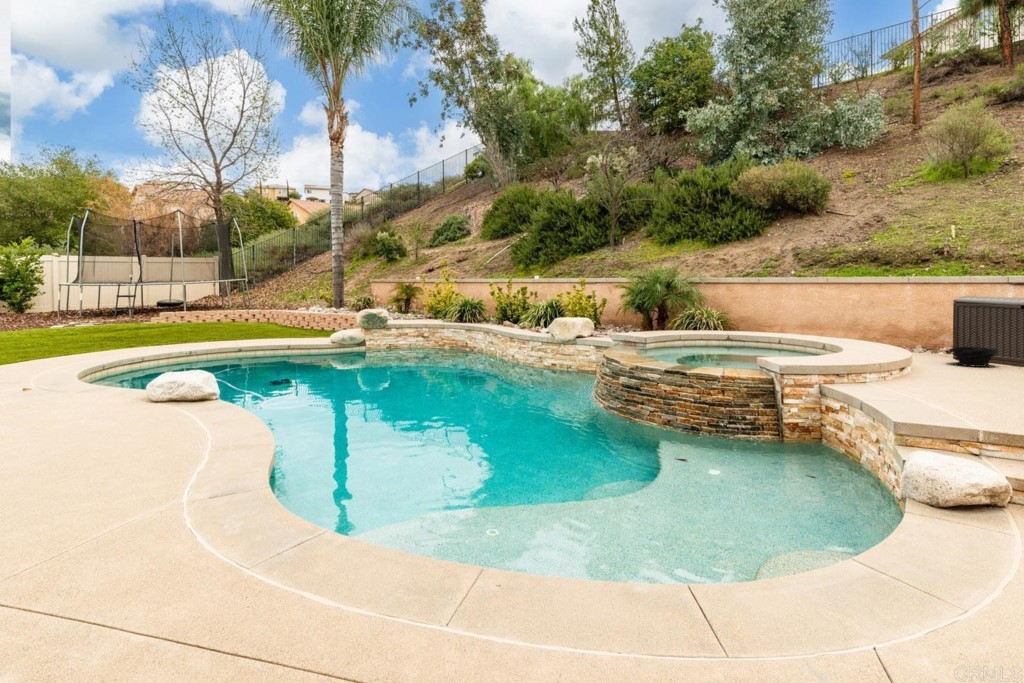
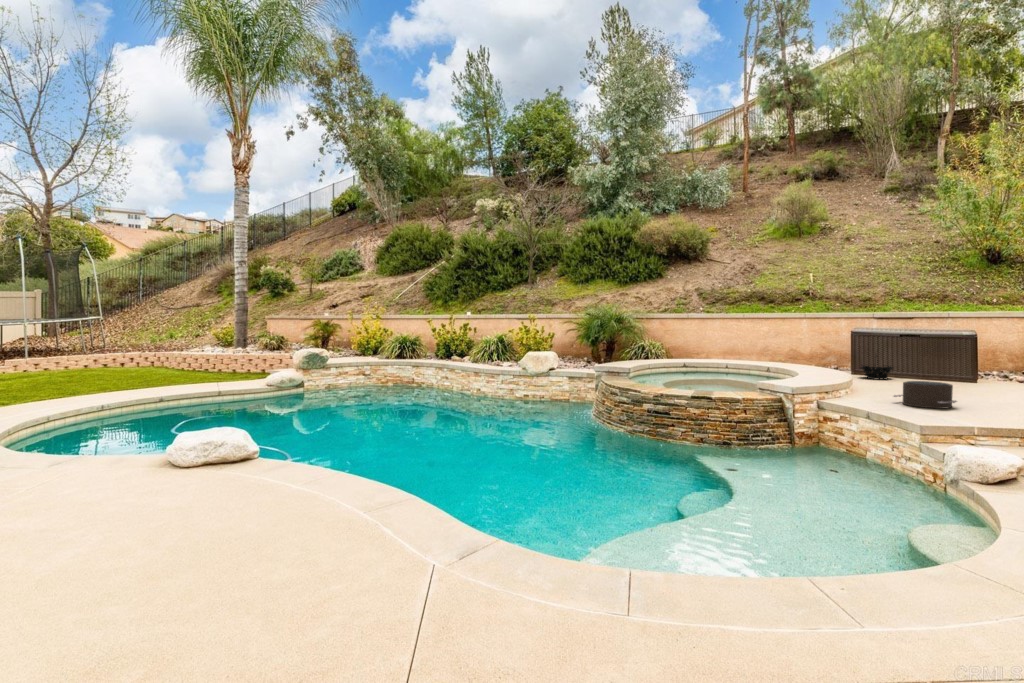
pouf: none [910,367,992,406] -> present [894,381,957,409]

